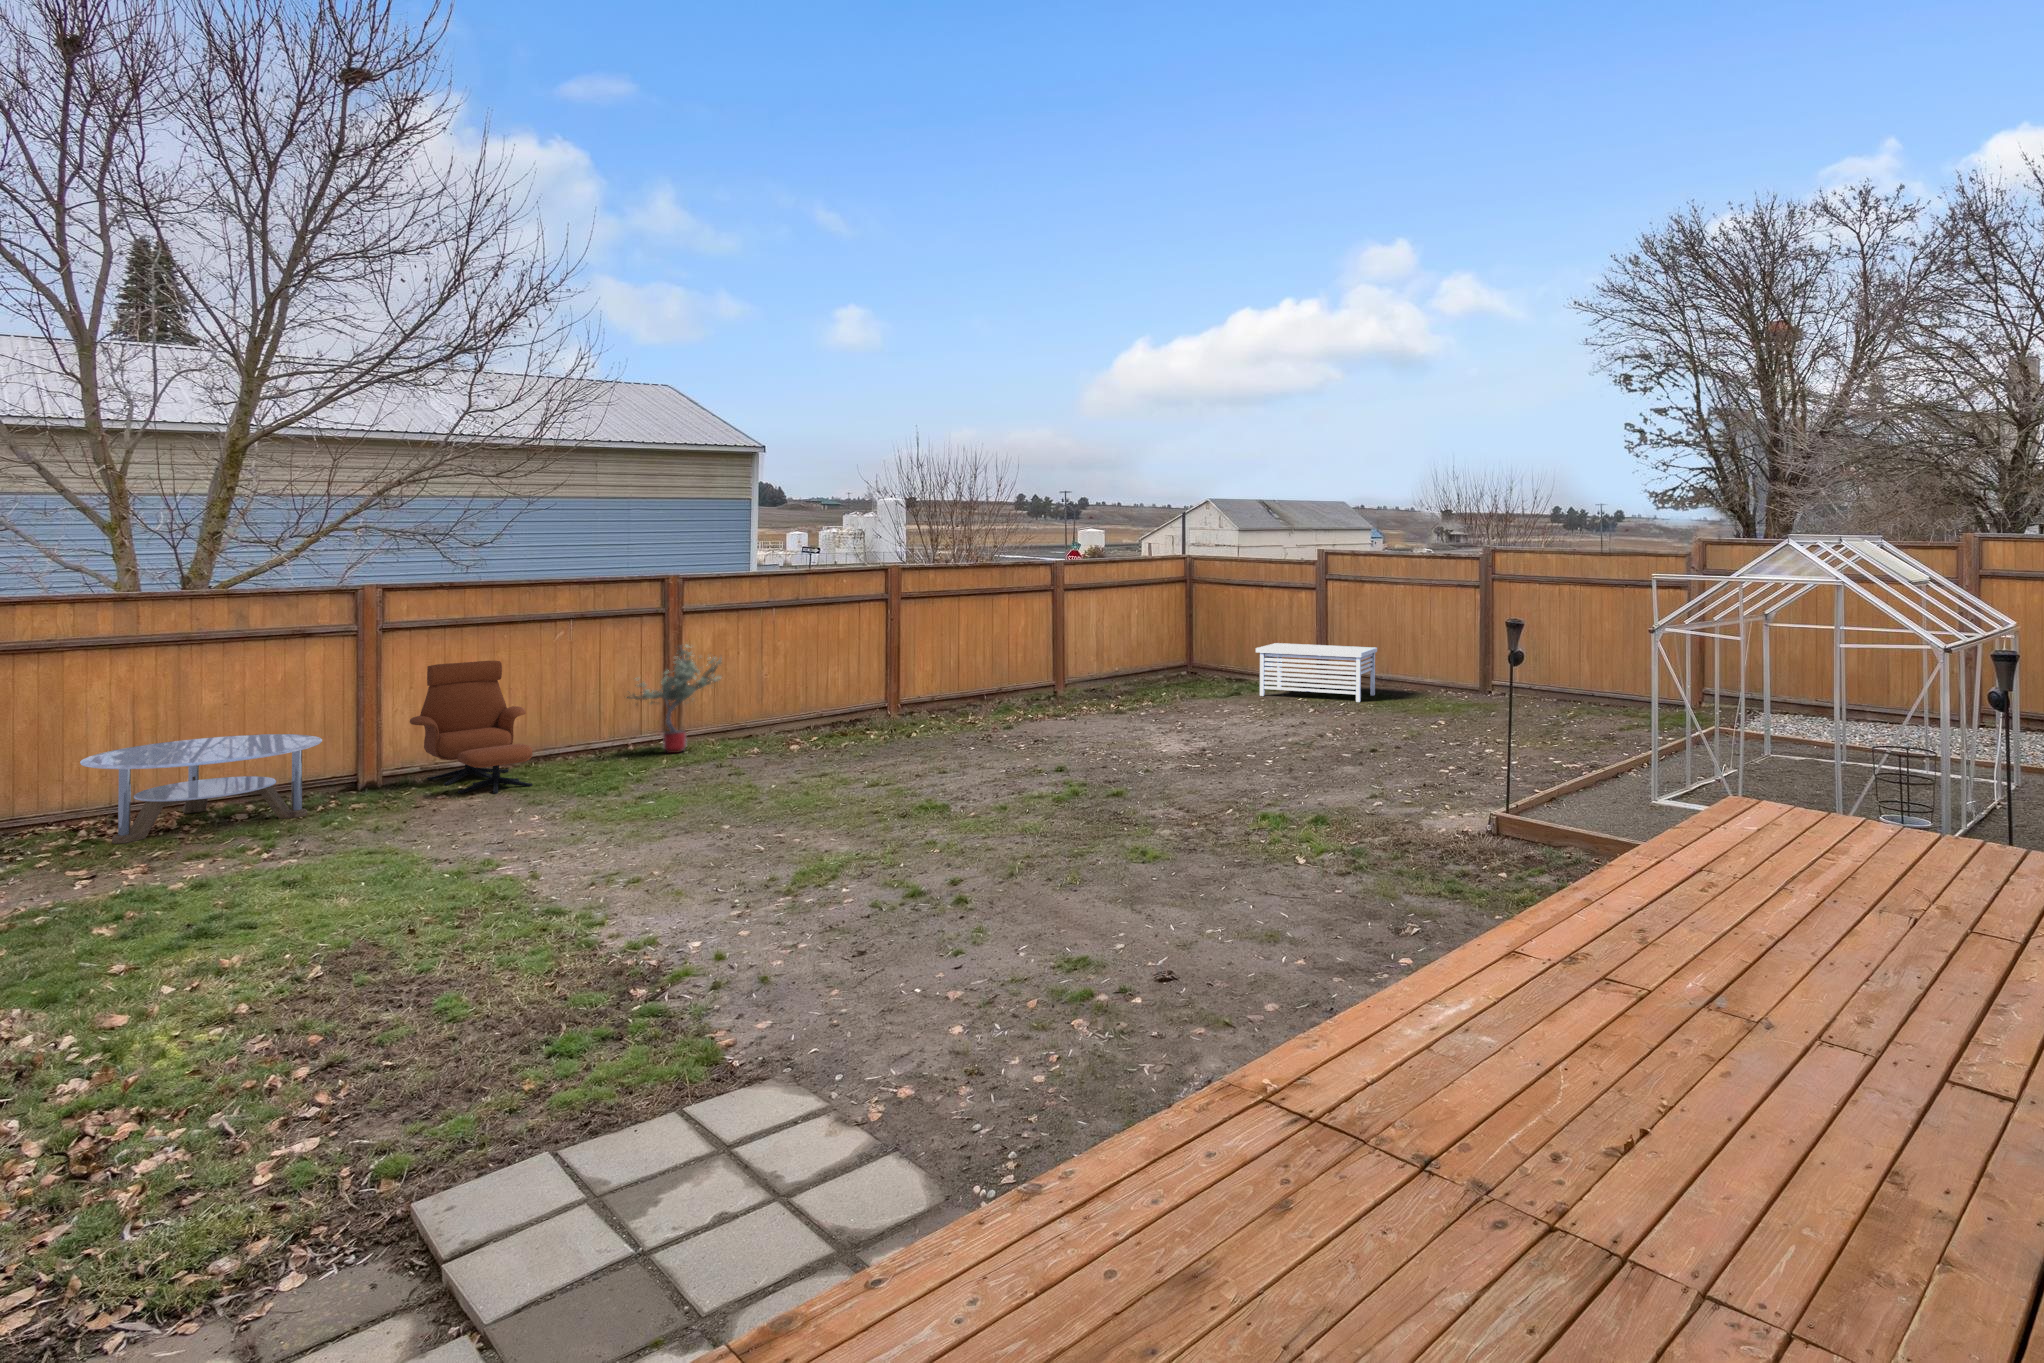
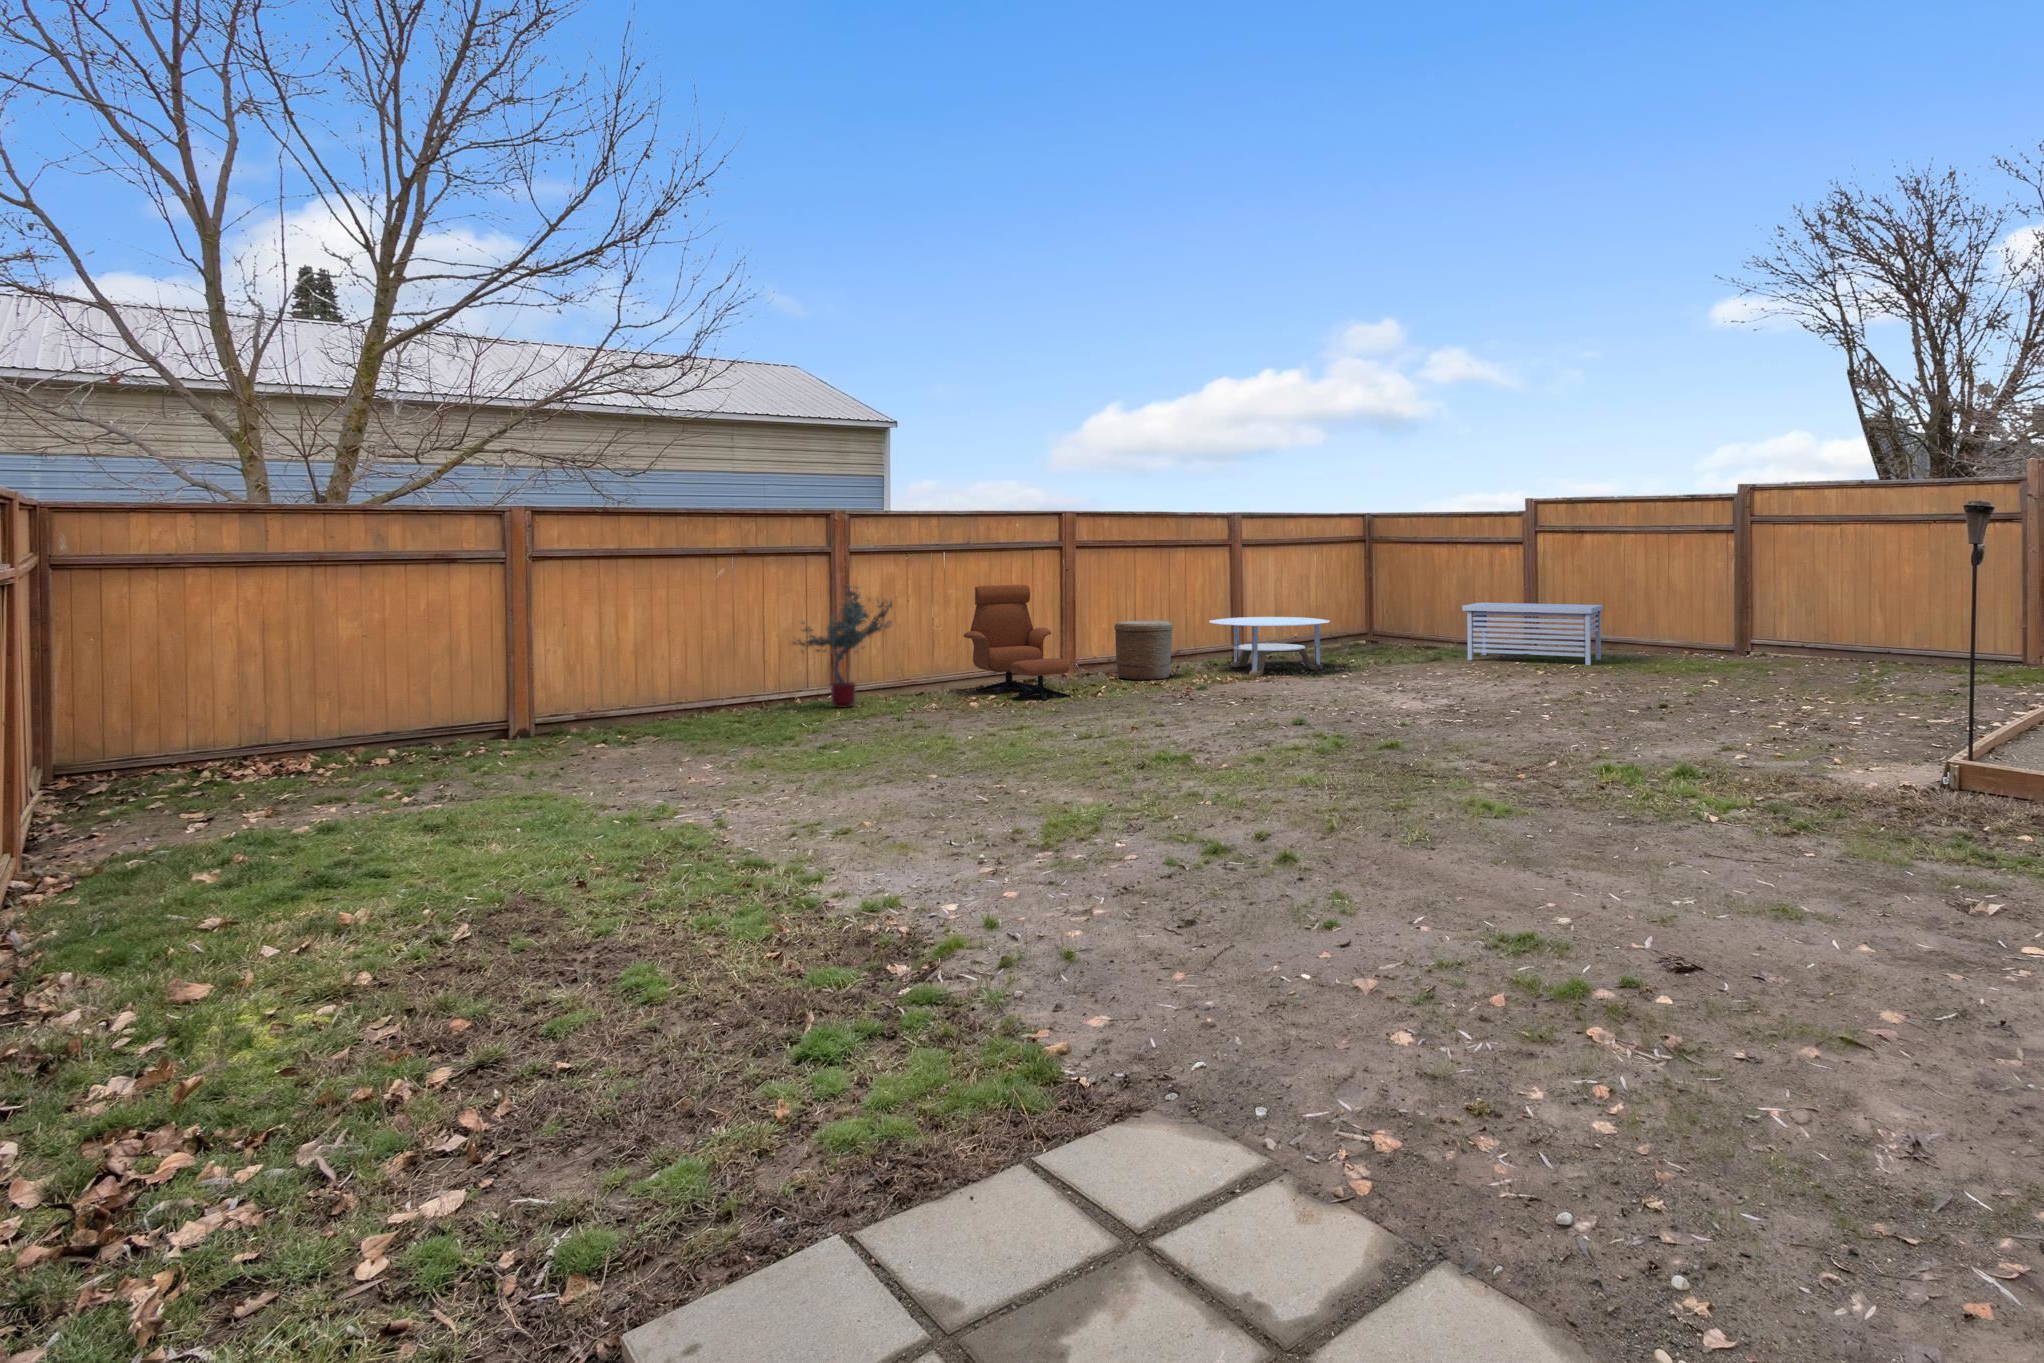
lounge chair: present [410,661,533,794] -> present [963,585,1070,701]
woven basket: none [935,666,987,720] -> present [1114,621,1173,680]
round table: present [80,734,322,844] -> present [1209,617,1330,676]

